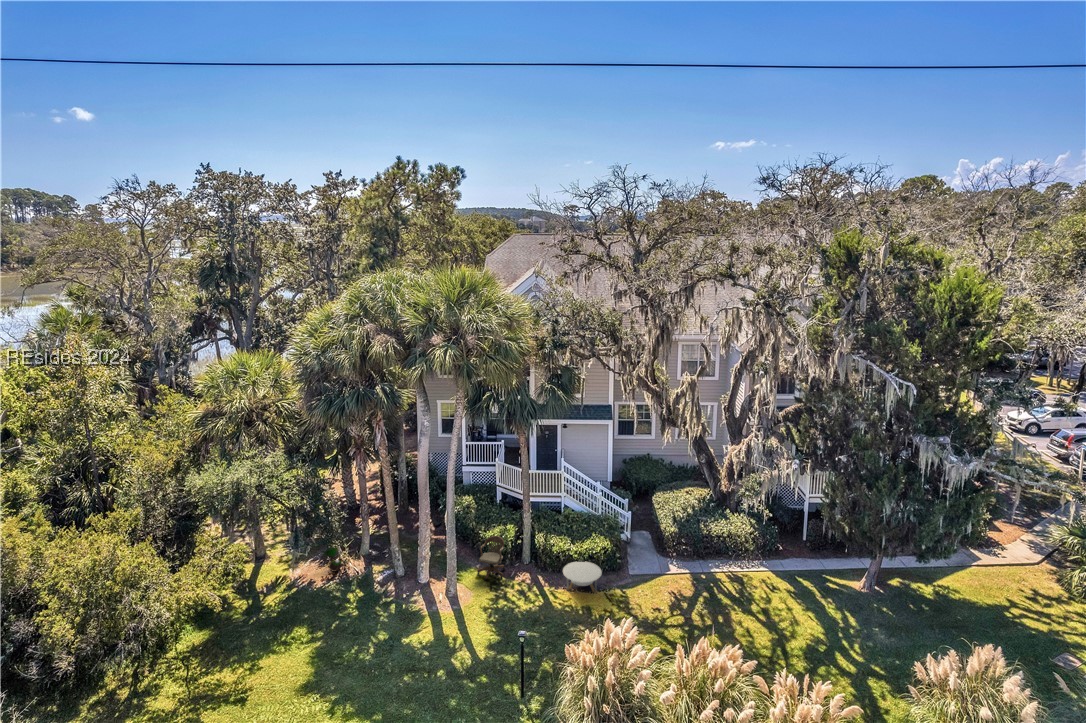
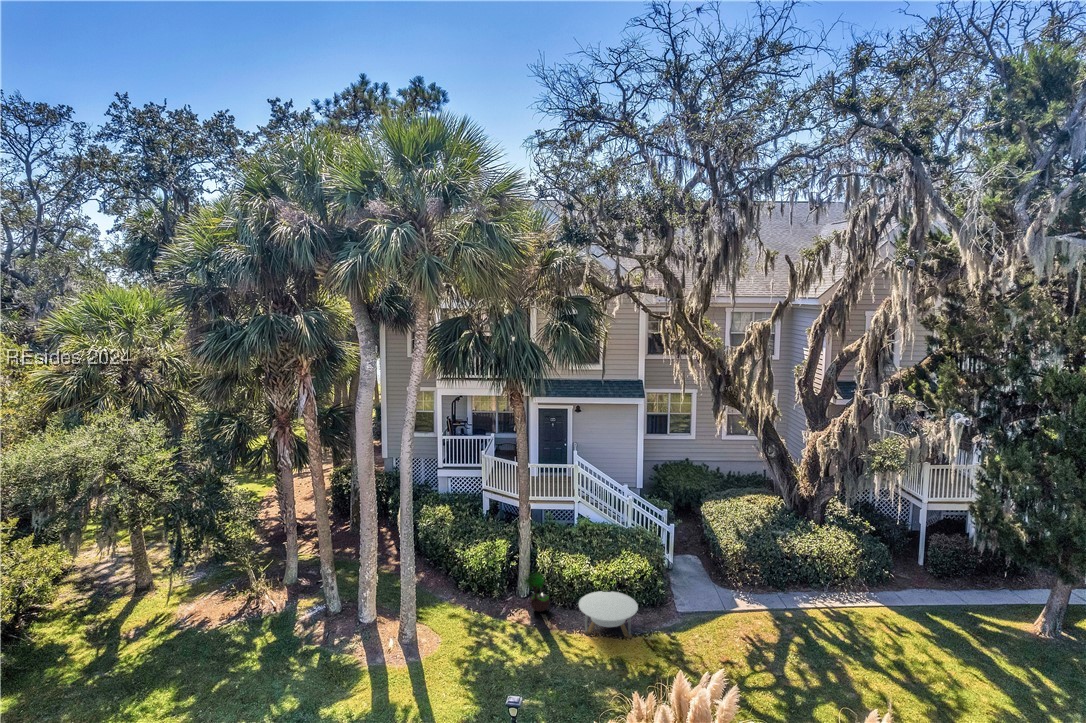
chair: present [478,536,505,580] -> none [452,554,492,620]
potted tree: present [323,547,342,572] -> present [524,573,549,612]

